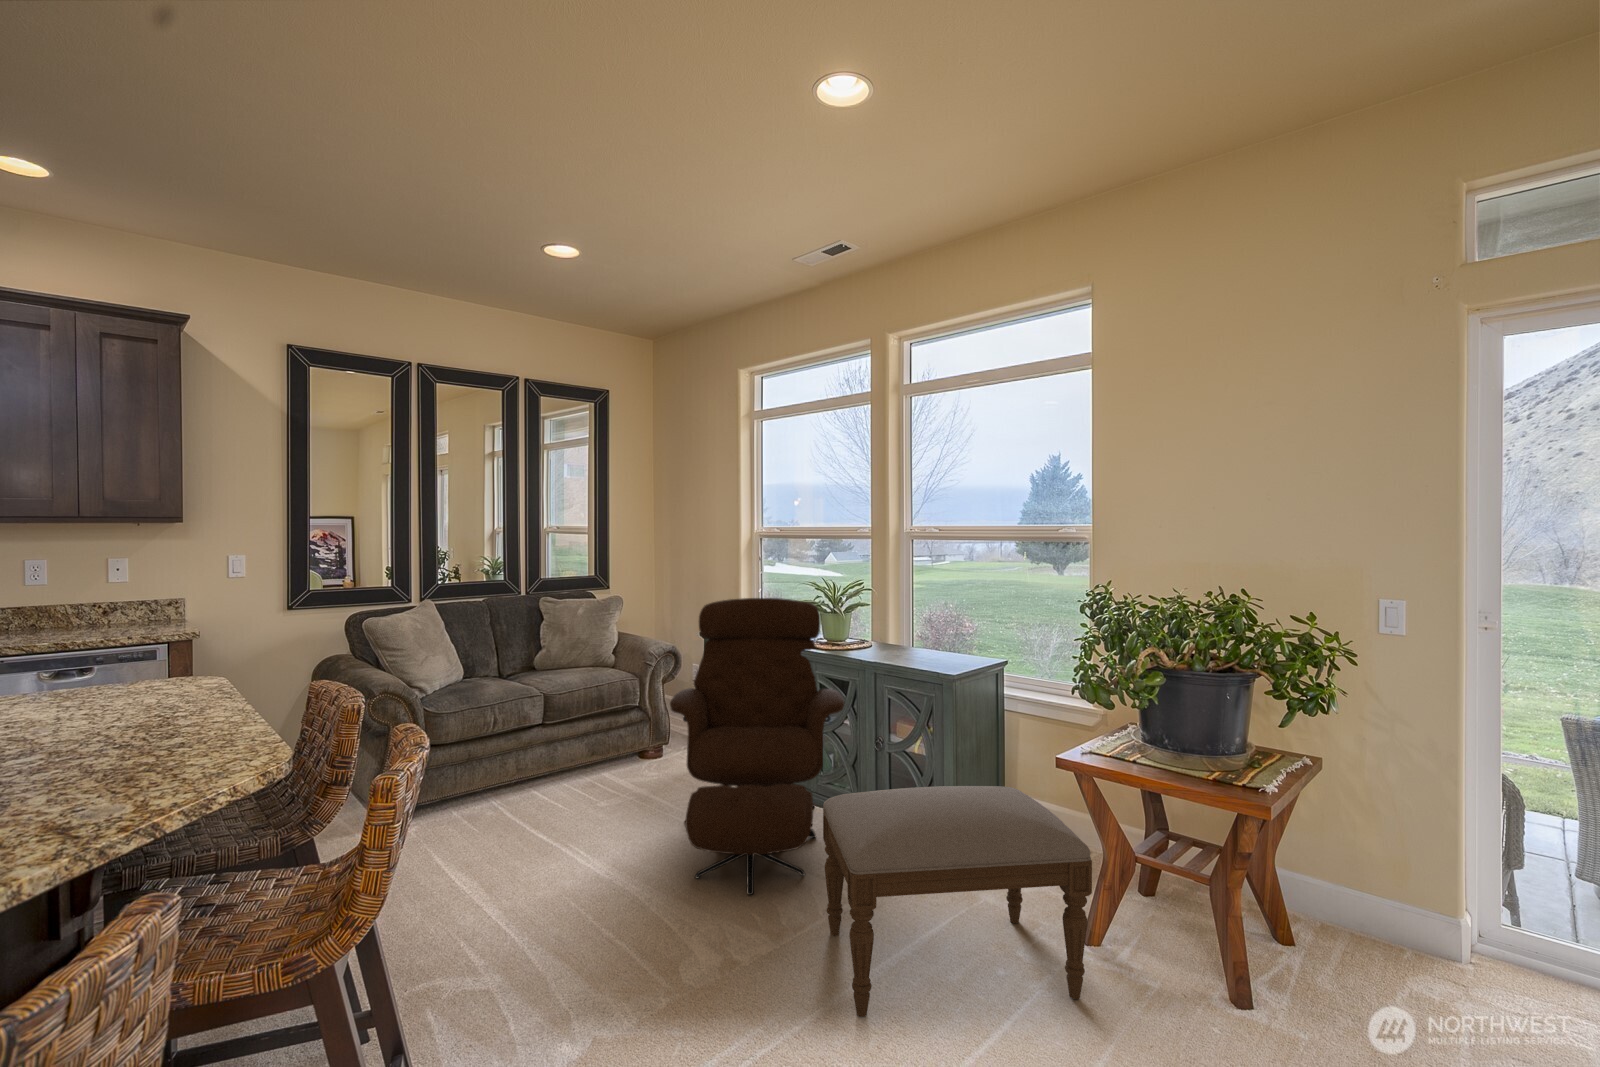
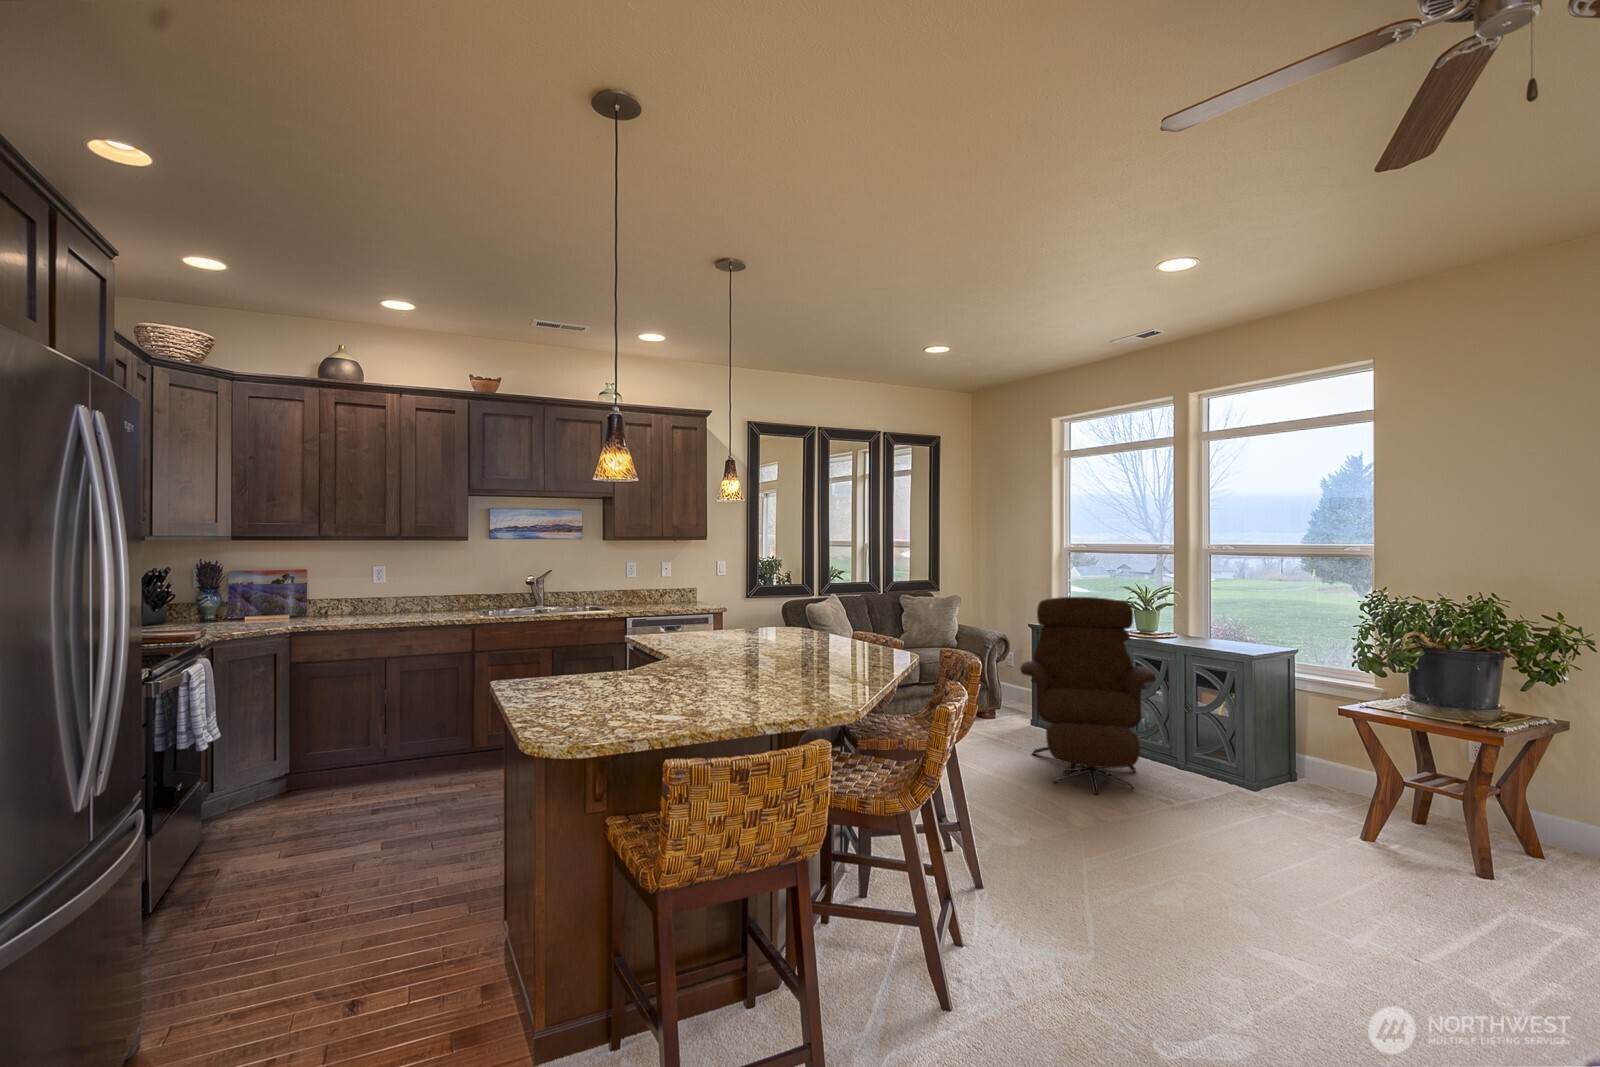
ottoman: present [823,786,1092,1017] -> none [1154,724,1363,866]

